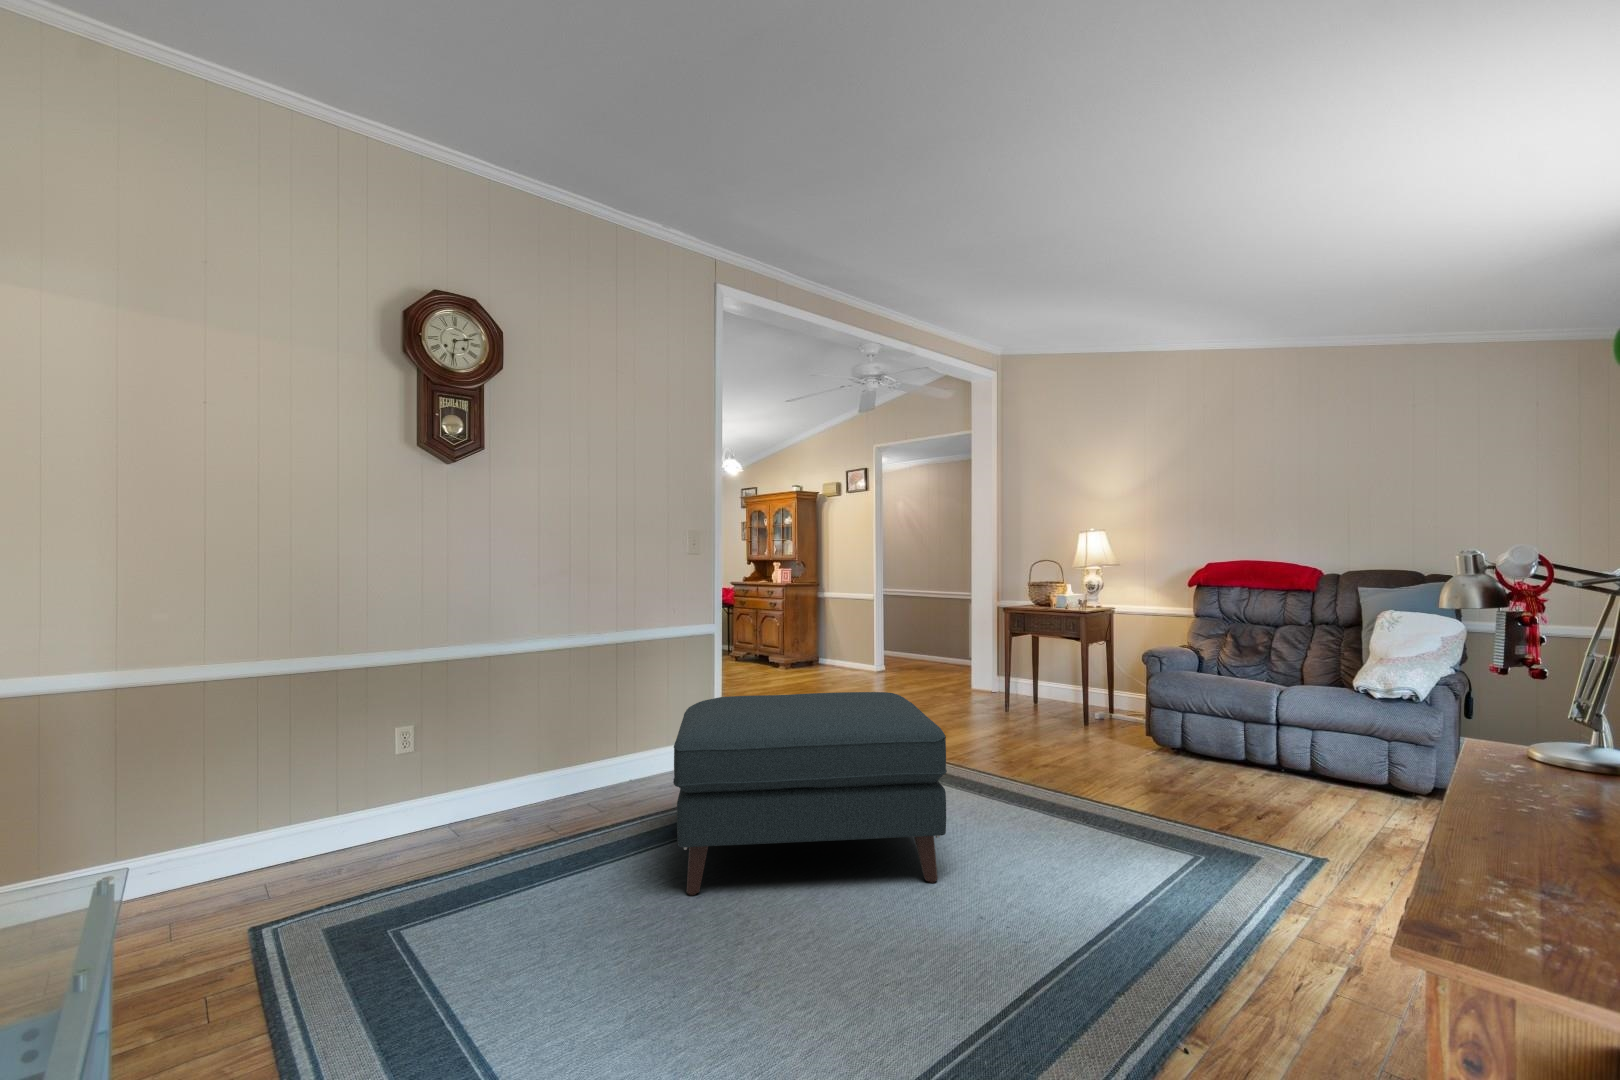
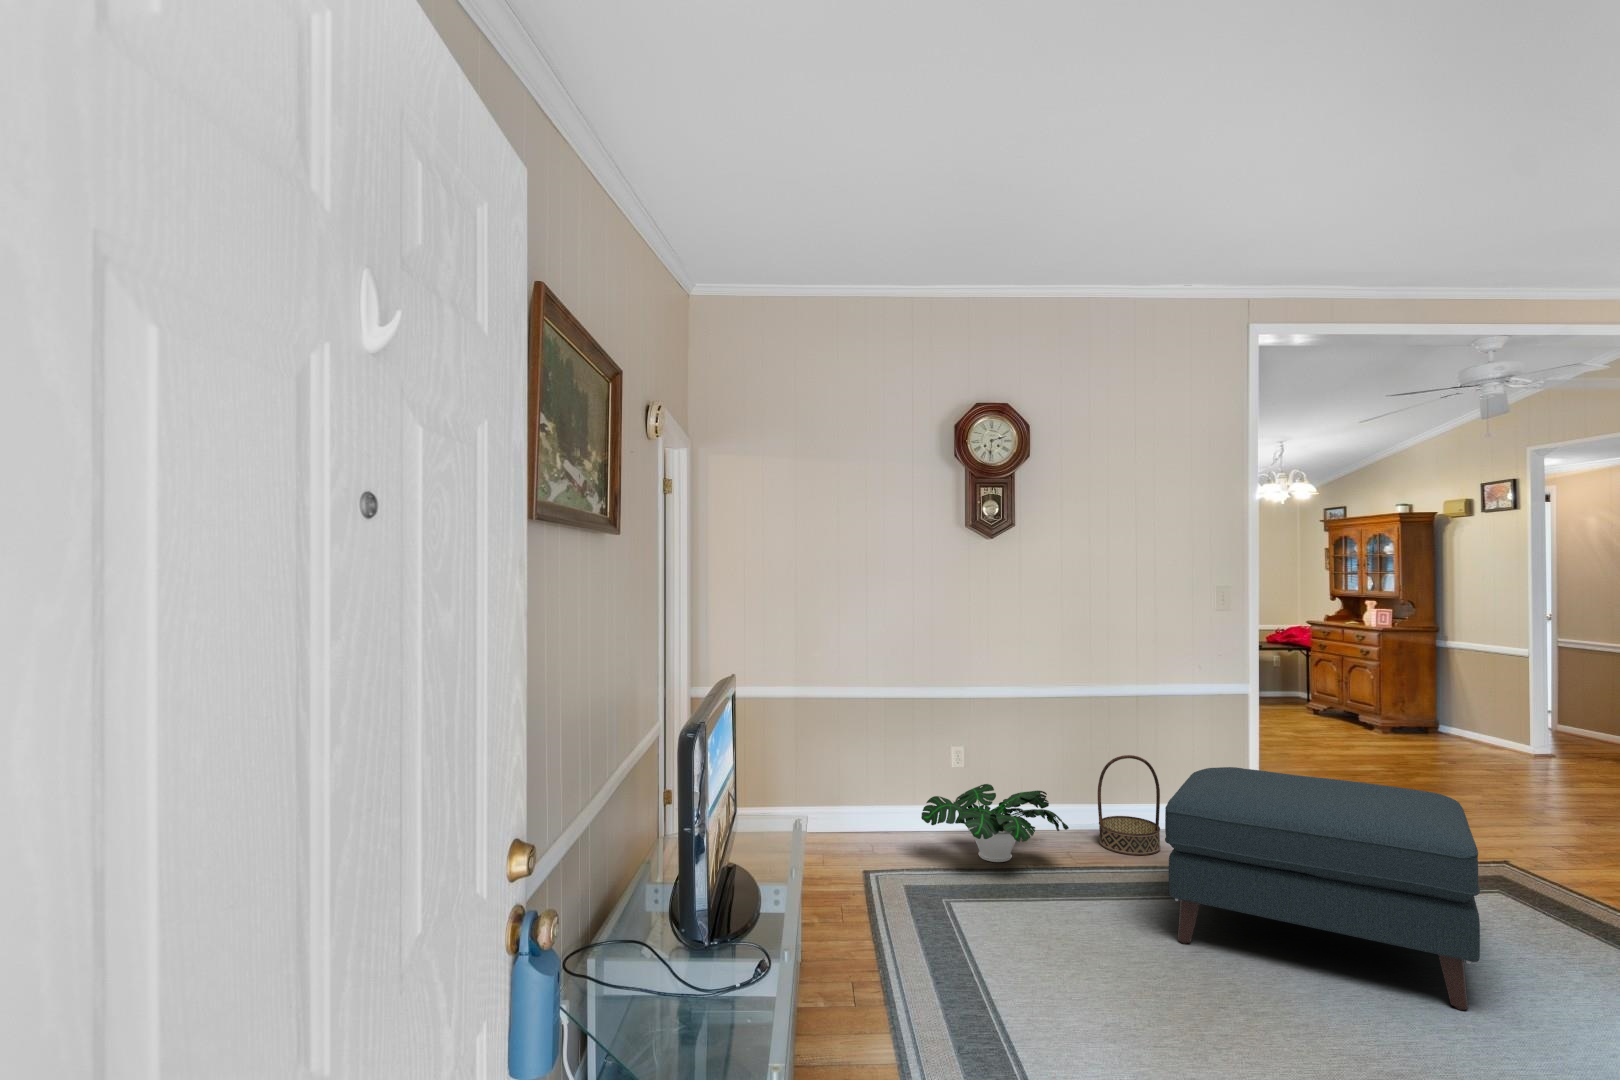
basket: none [580,704,644,812] -> present [1098,755,1160,855]
potted plant: none [350,760,553,860] -> present [921,784,1069,862]

